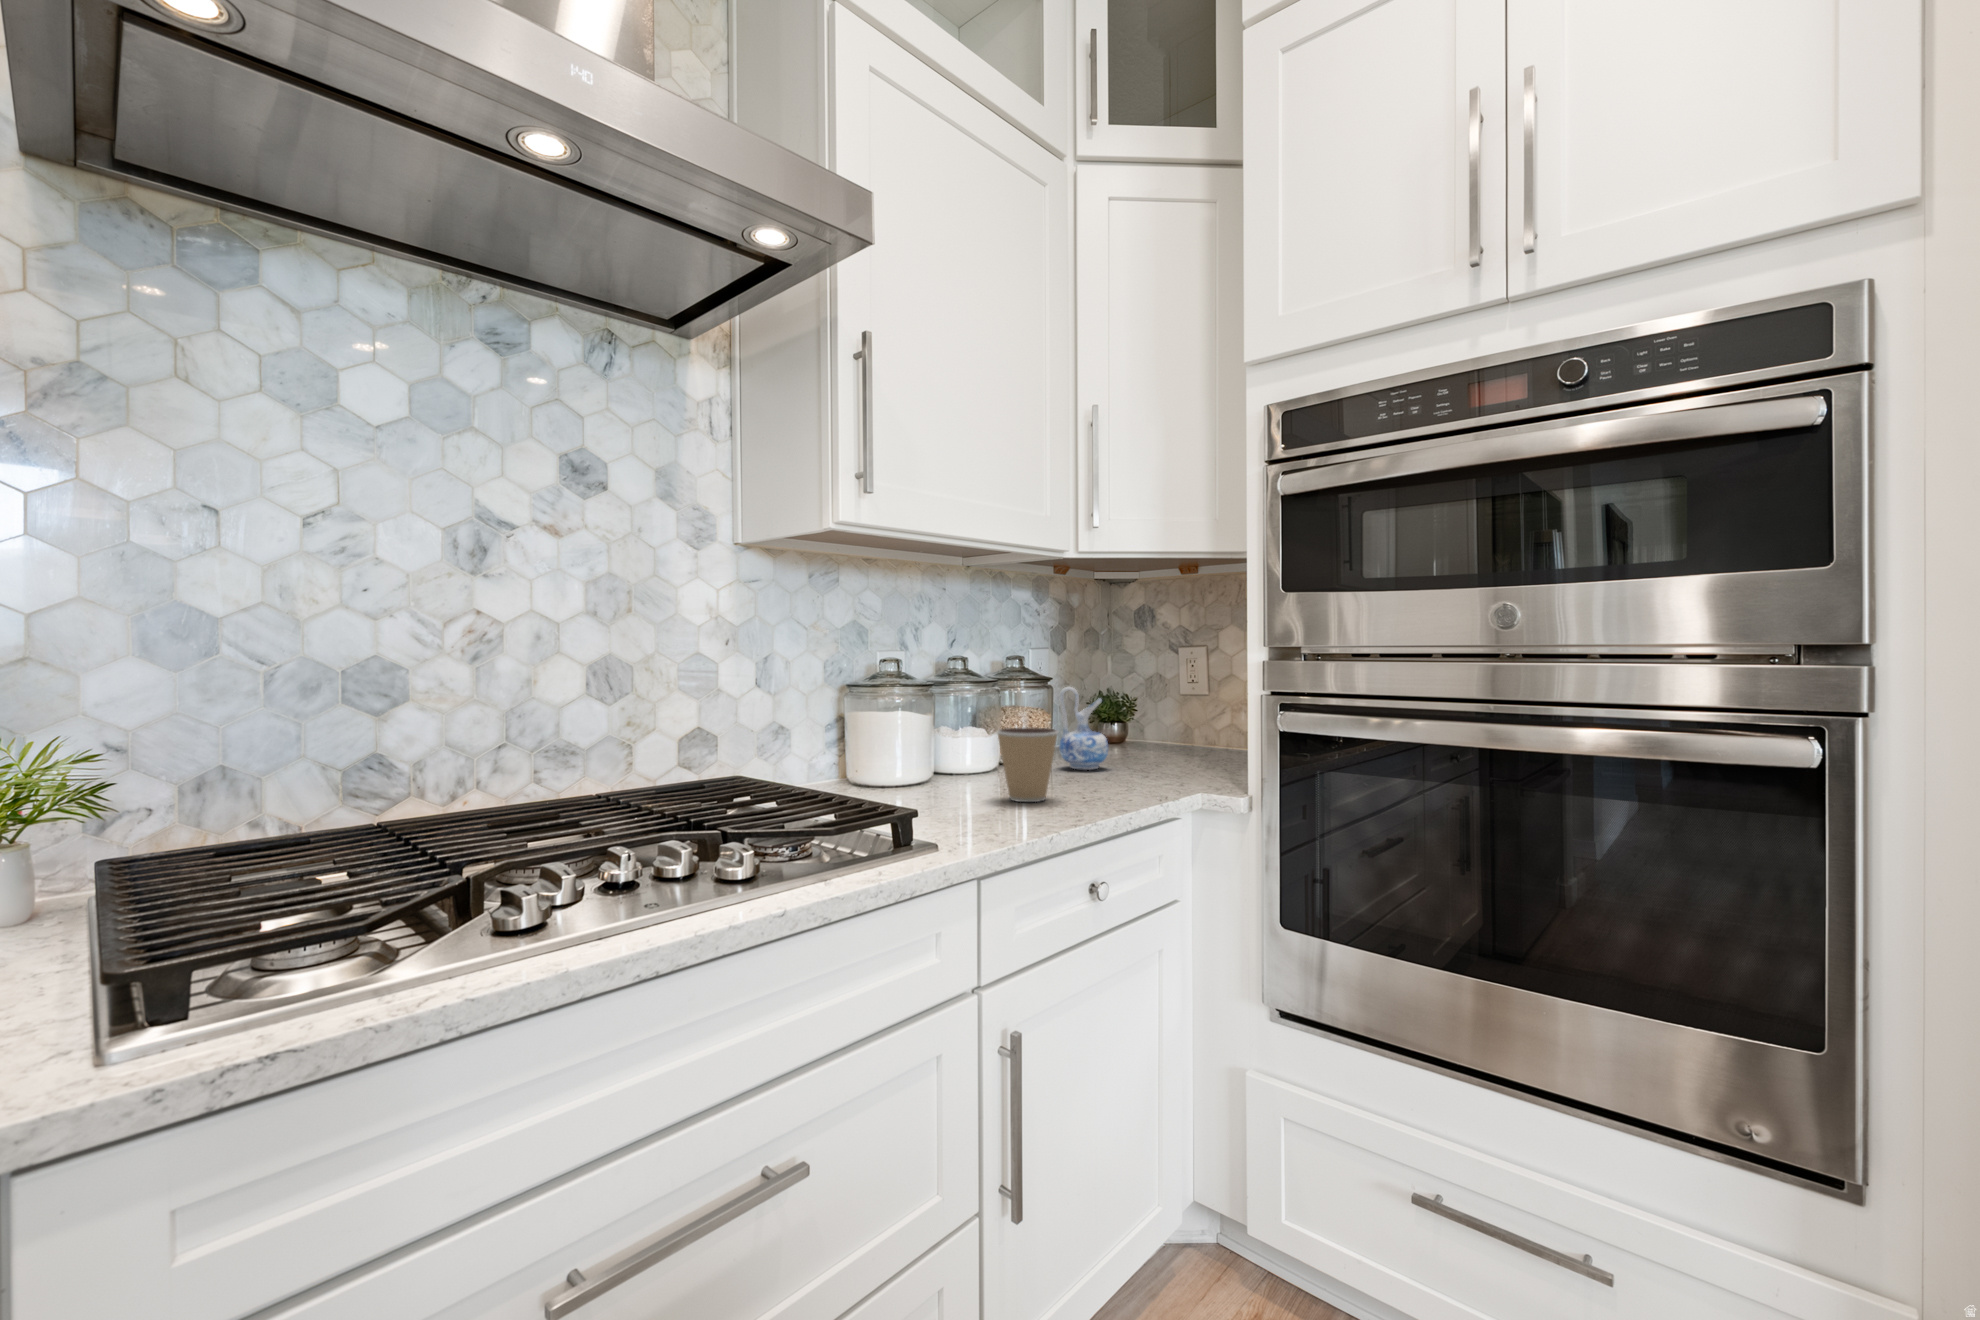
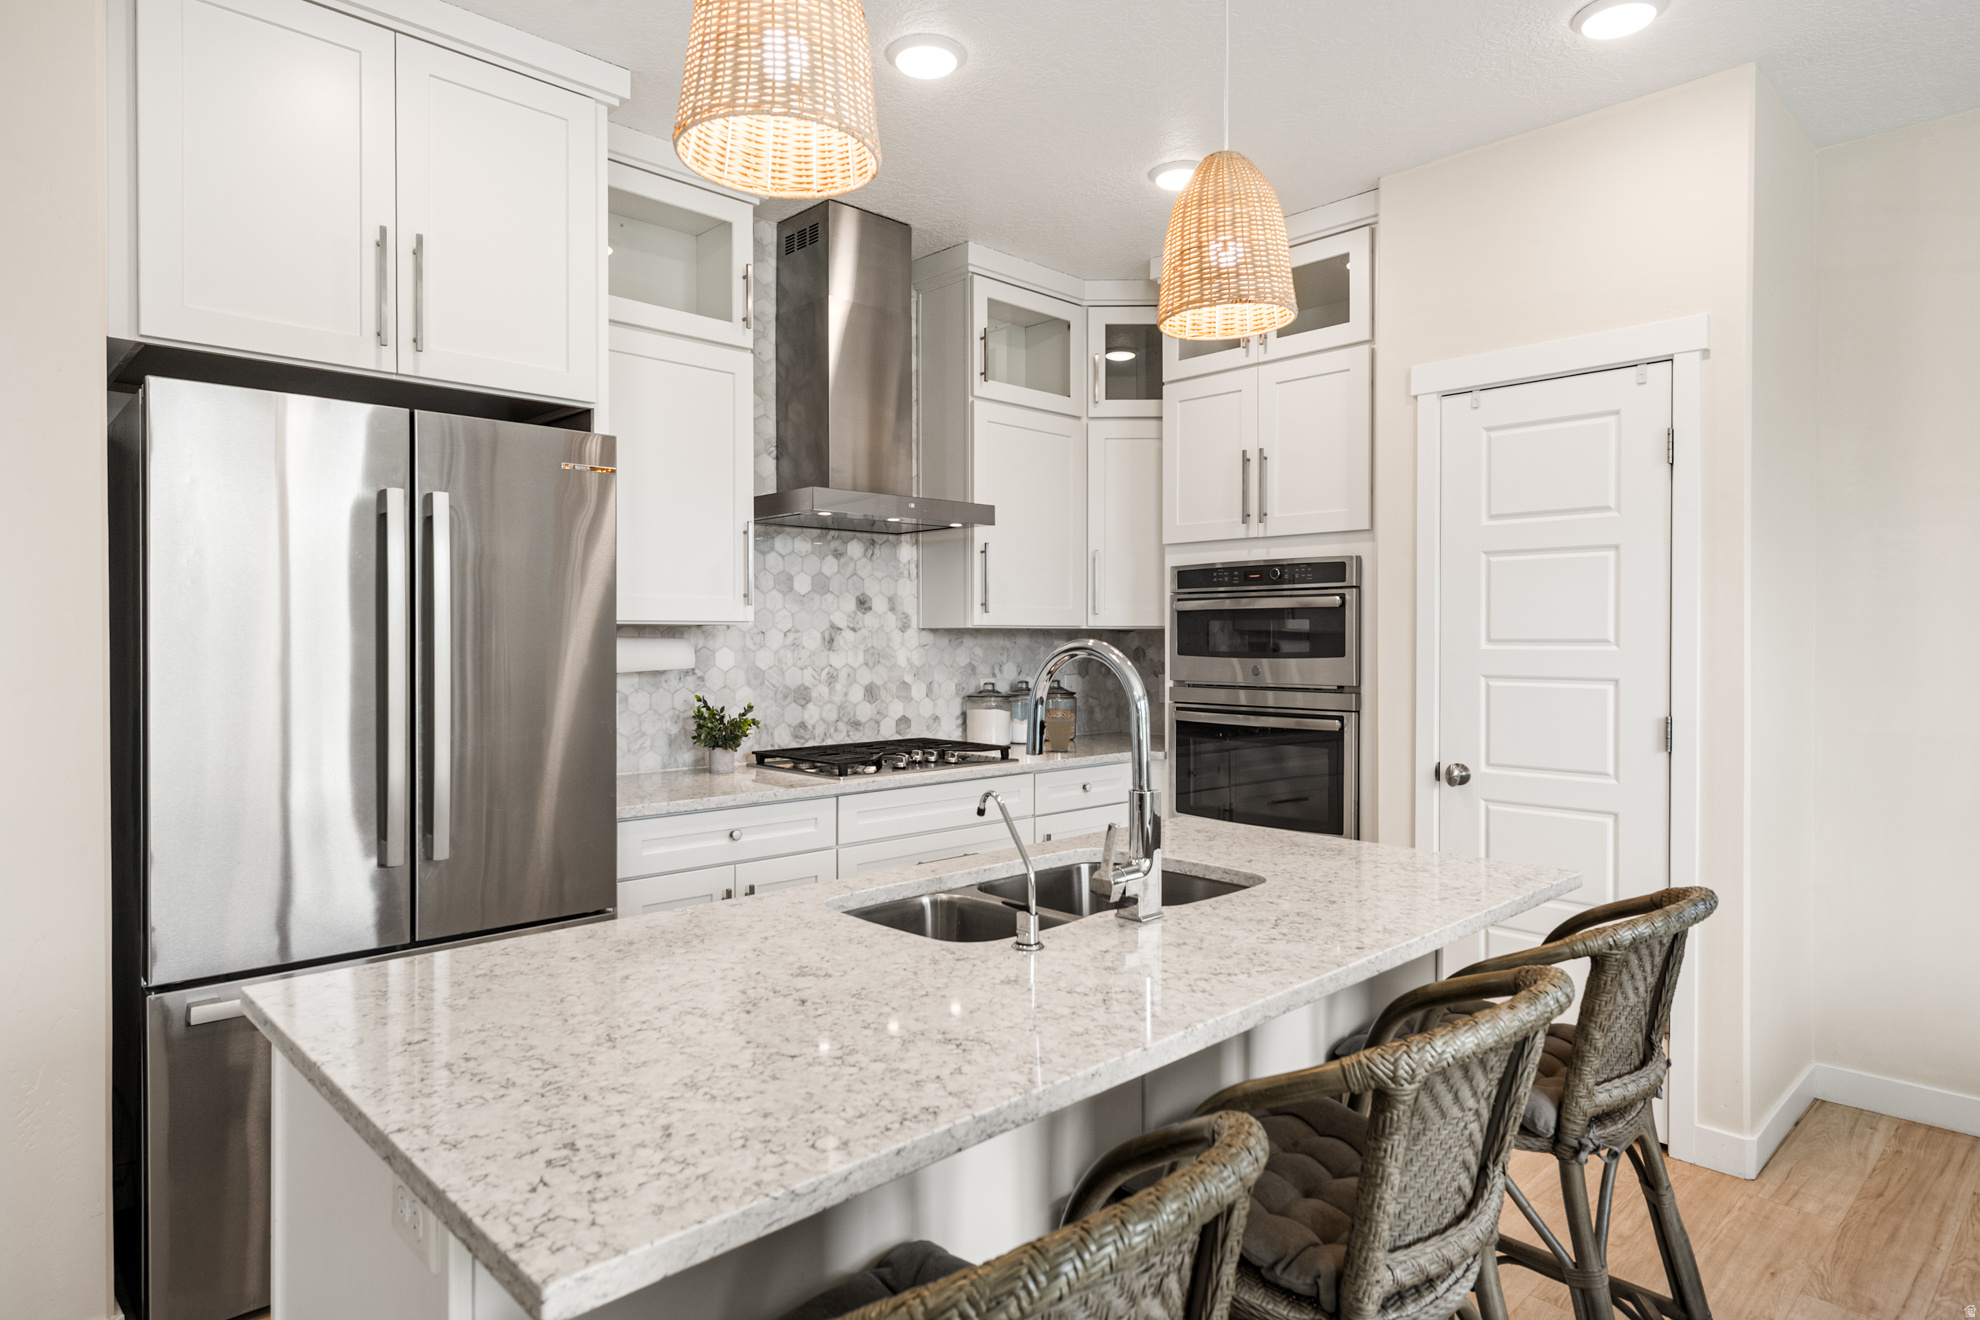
ceramic pitcher: present [1059,687,1108,770] -> none [1079,698,1105,743]

